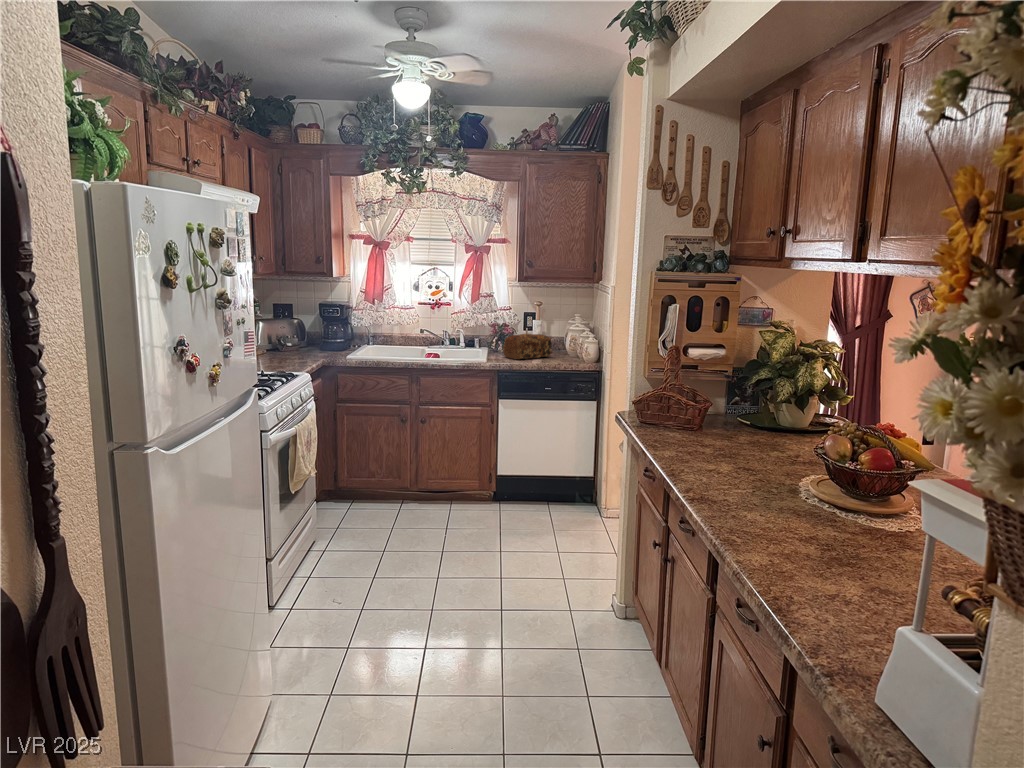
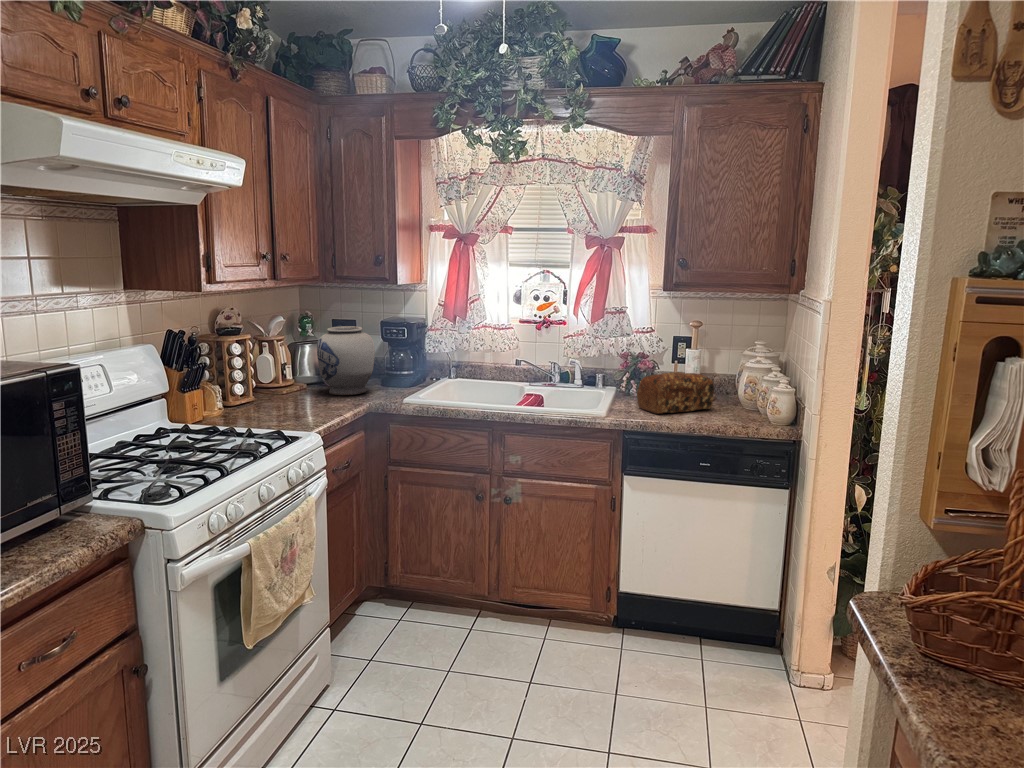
vase: none [279,307,321,355] -> present [317,326,375,395]

